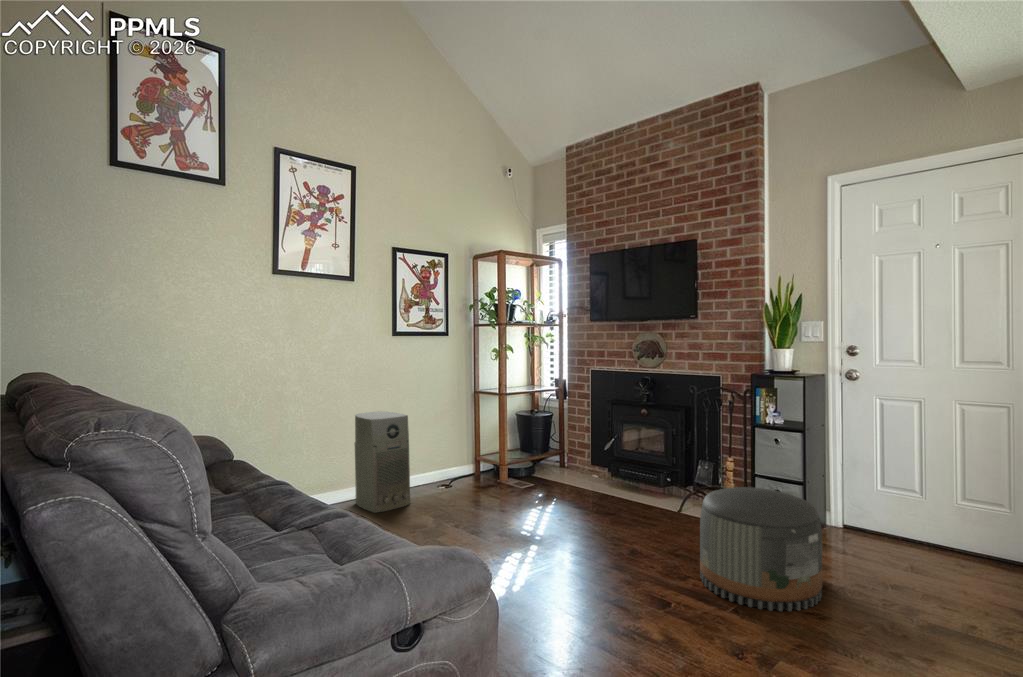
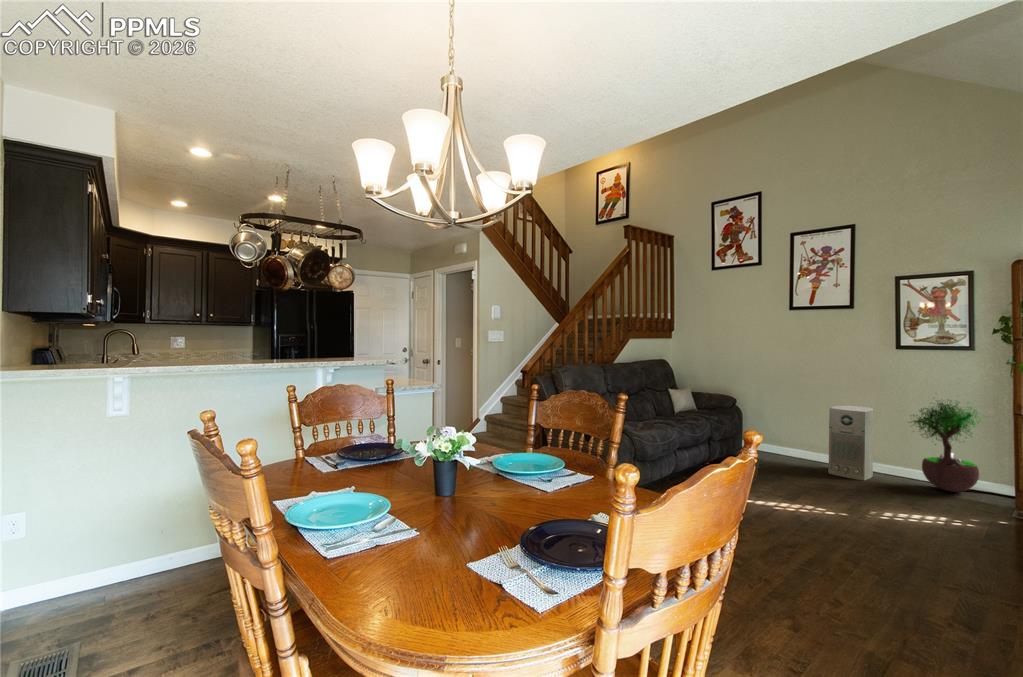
potted tree: none [432,380,491,484] -> present [910,400,981,492]
pouf: present [700,487,822,611] -> none [775,491,893,604]

